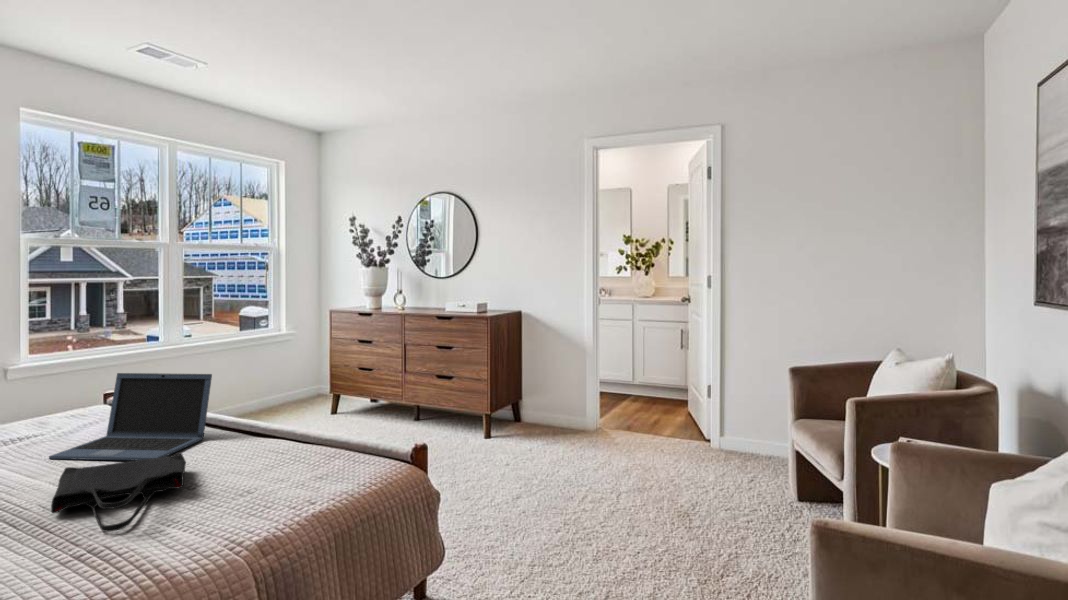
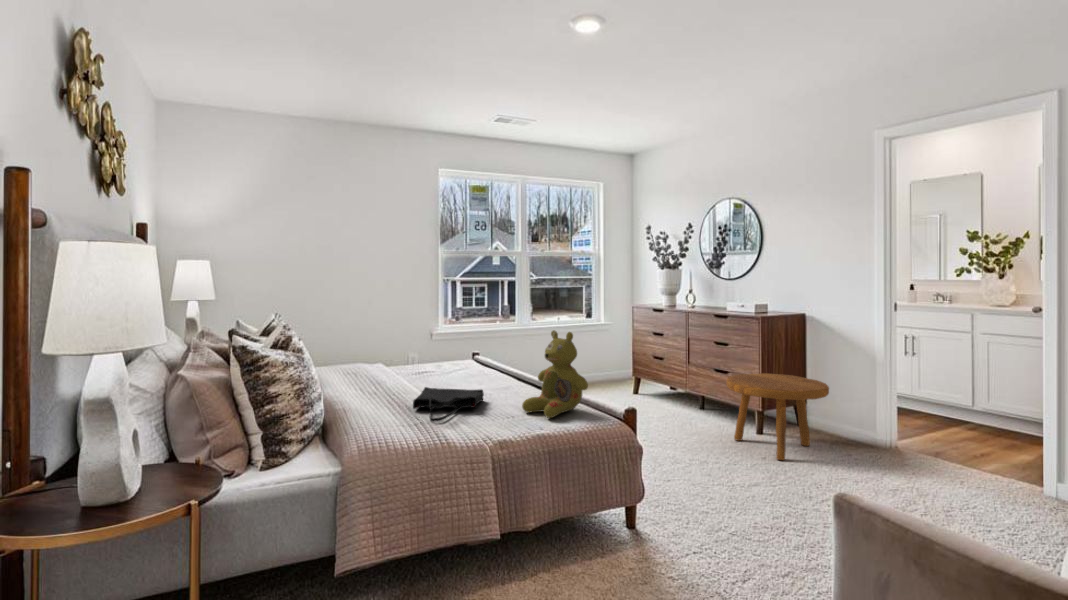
stuffed bear: none [263,353,364,481] -> present [522,330,588,418]
laptop: present [49,373,212,460] -> none [424,338,511,393]
footstool: none [462,374,559,464] -> present [726,373,829,460]

